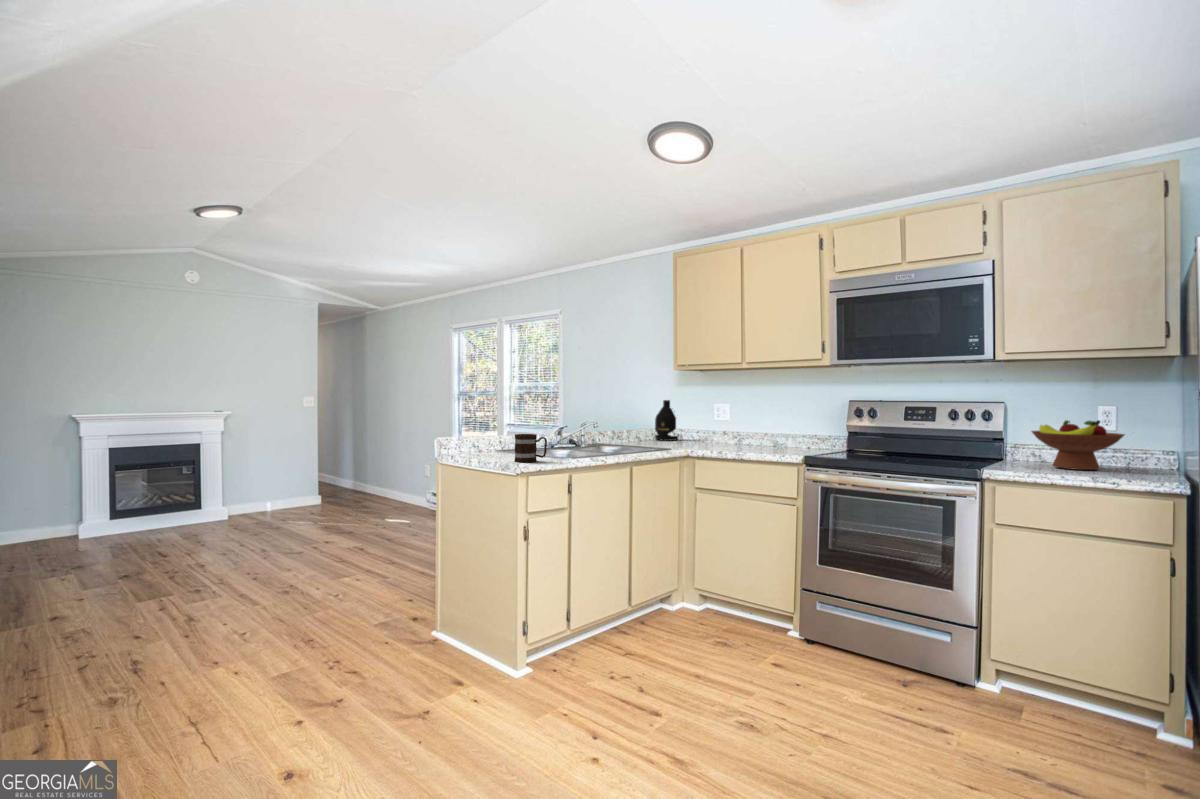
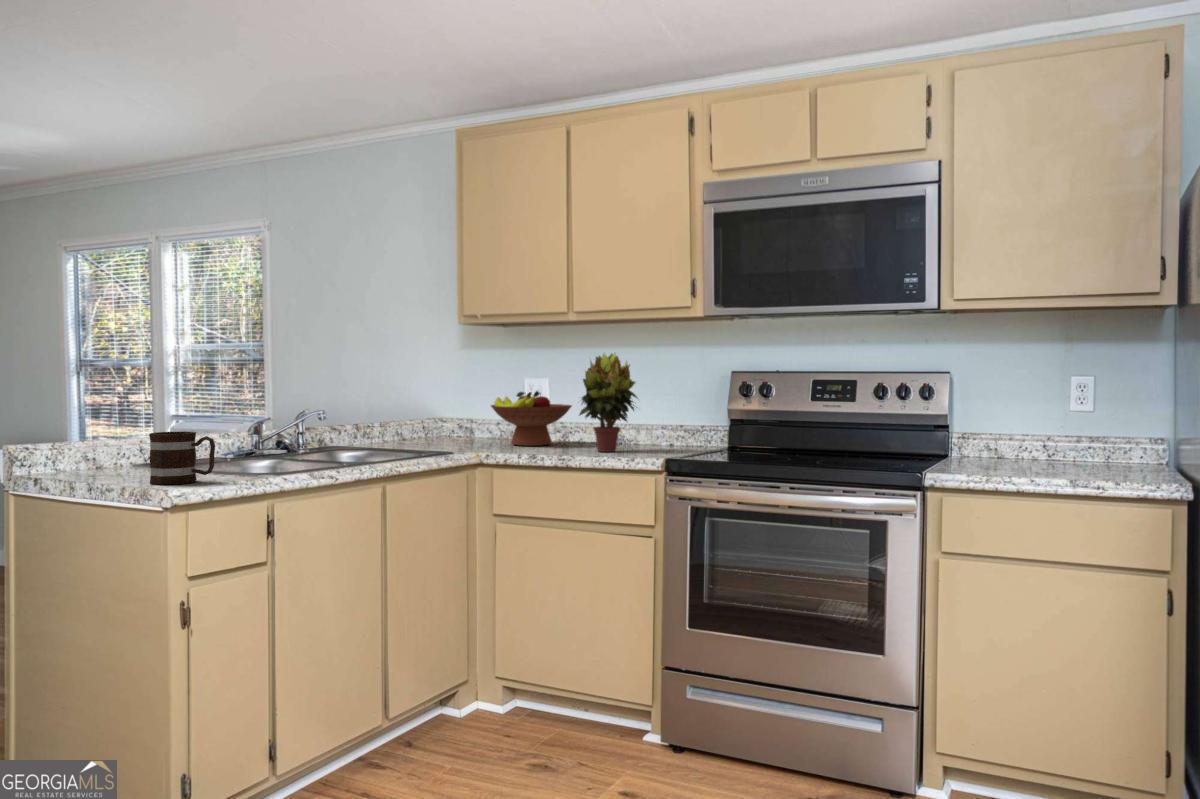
potted plant: none [745,389,787,451] -> present [579,353,637,452]
bottle: present [655,400,678,441] -> none [439,373,476,438]
fruit bowl: present [1032,420,1125,470] -> present [491,391,572,446]

